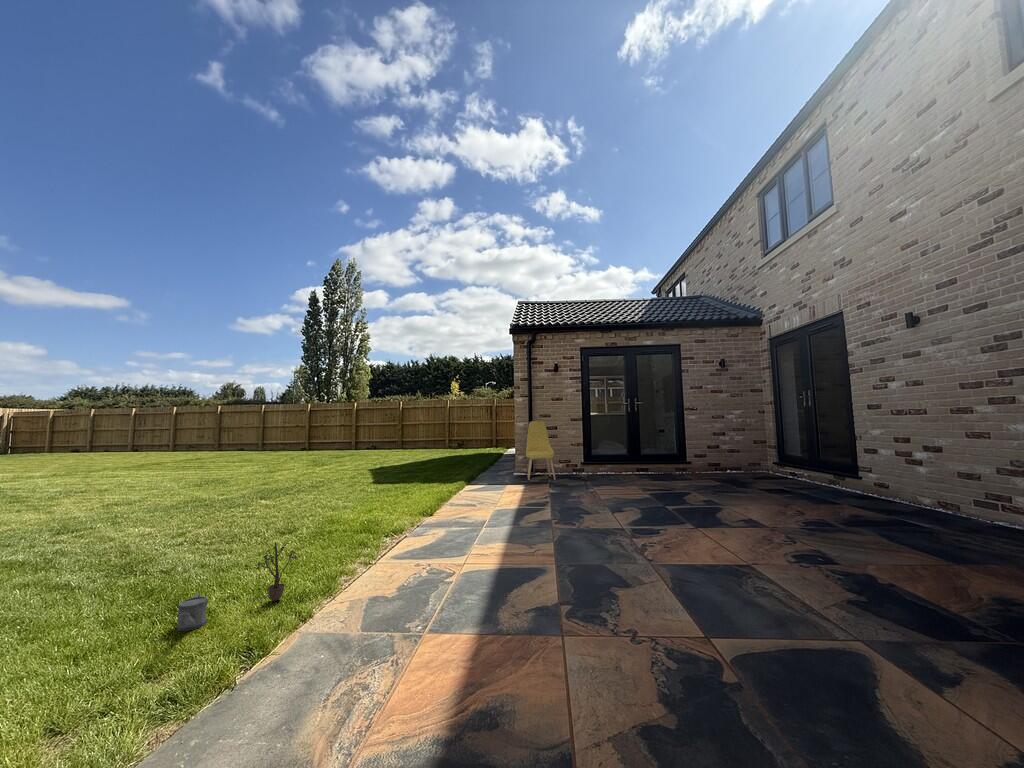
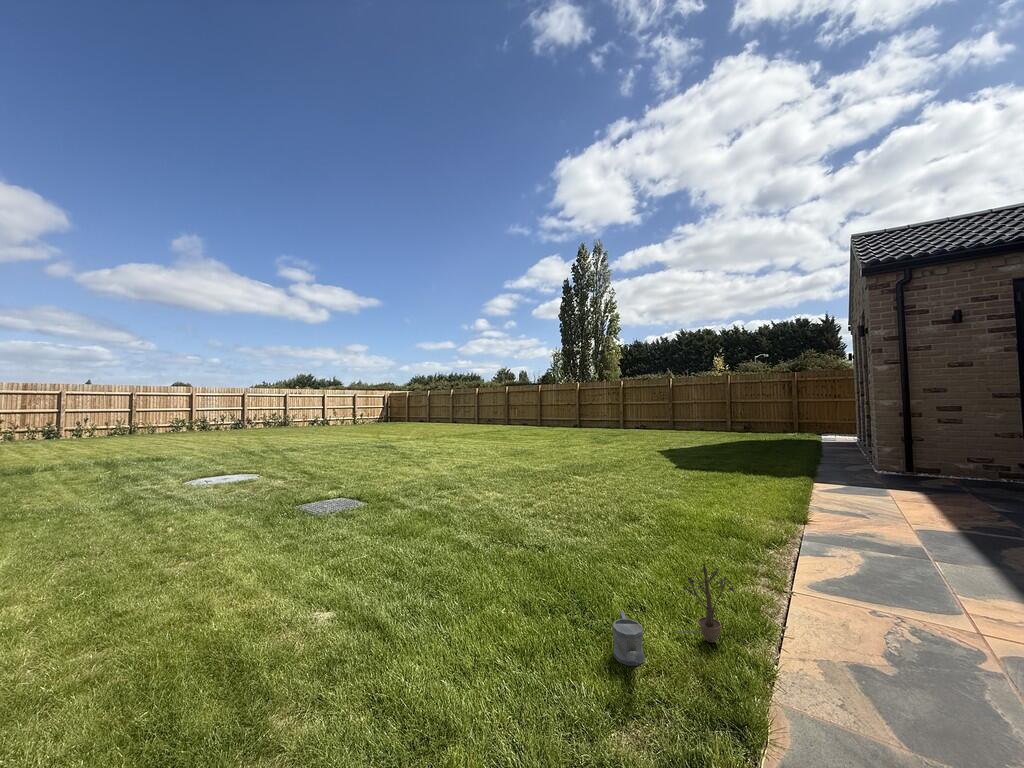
chair: present [526,421,555,480] -> none [903,398,975,487]

